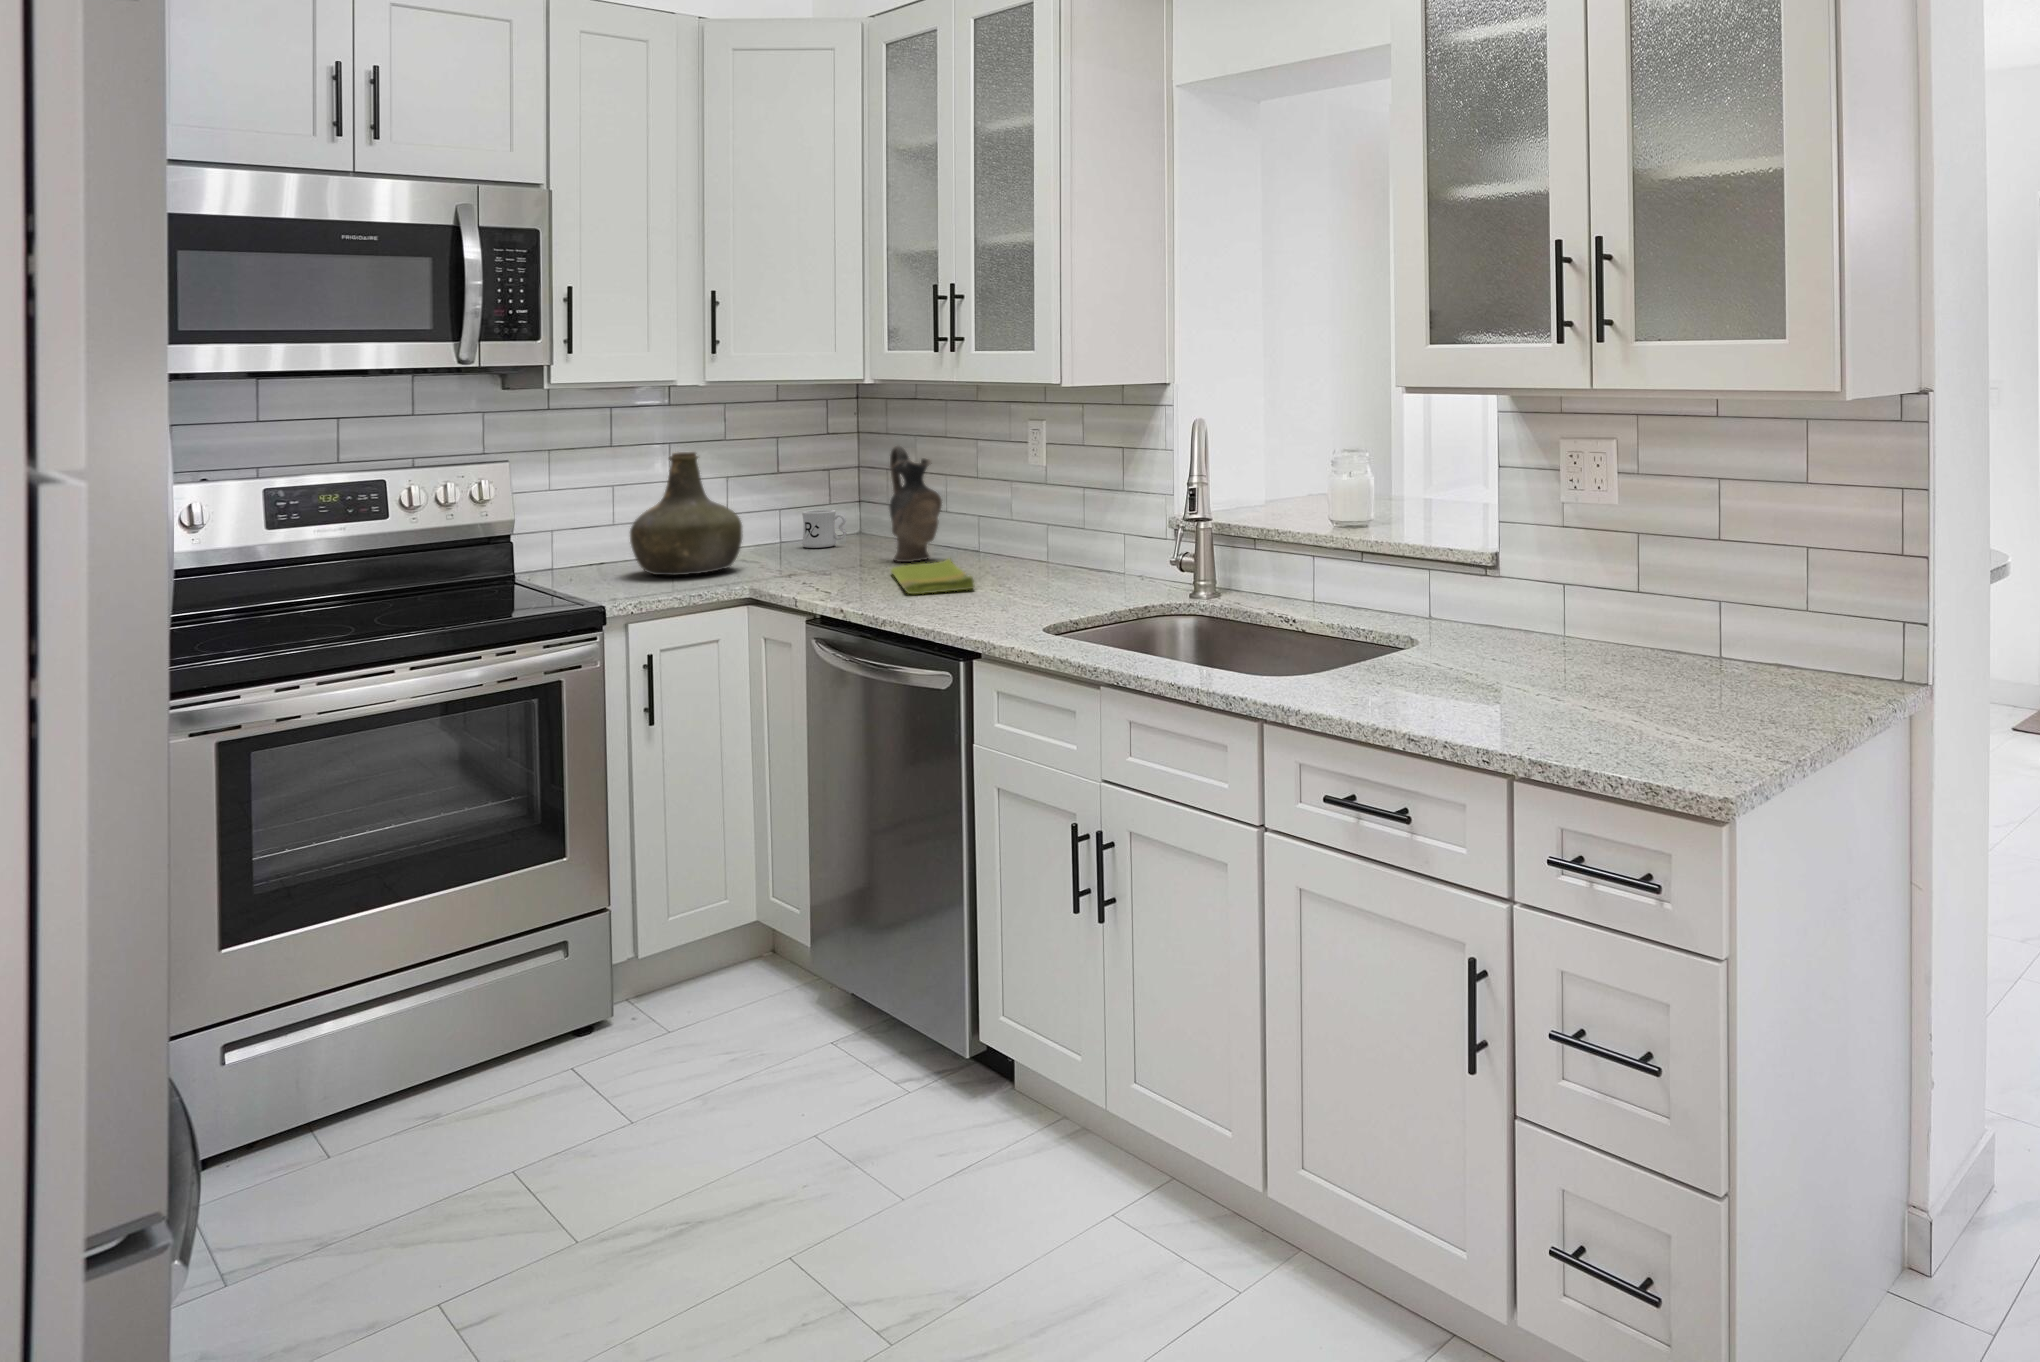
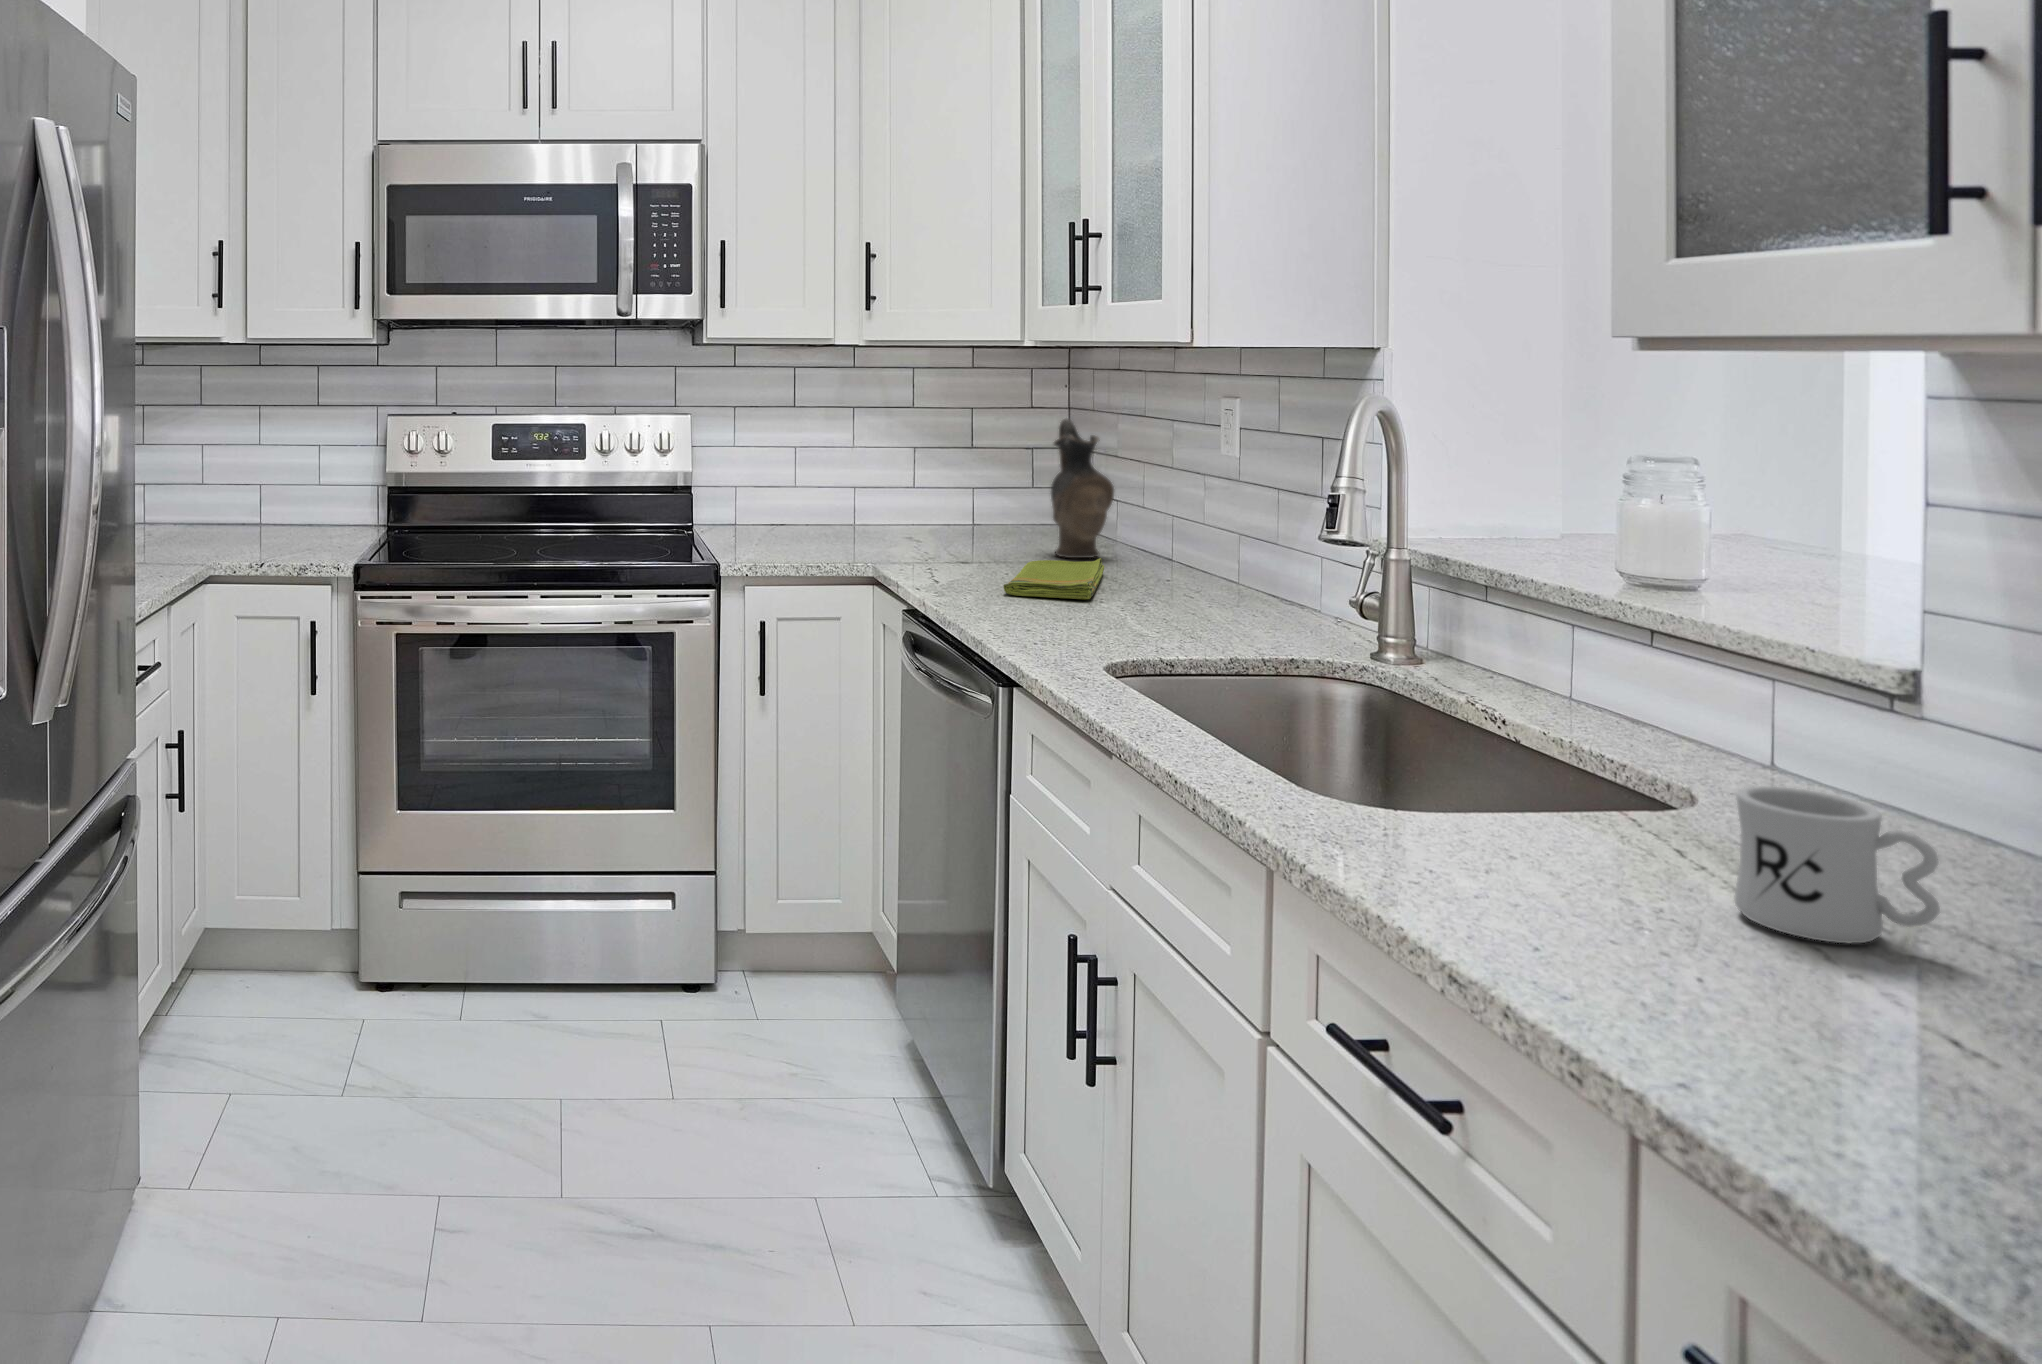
bottle: present [630,452,743,575] -> none [783,413,893,542]
mug: present [802,510,847,548] -> present [1734,786,1940,943]

